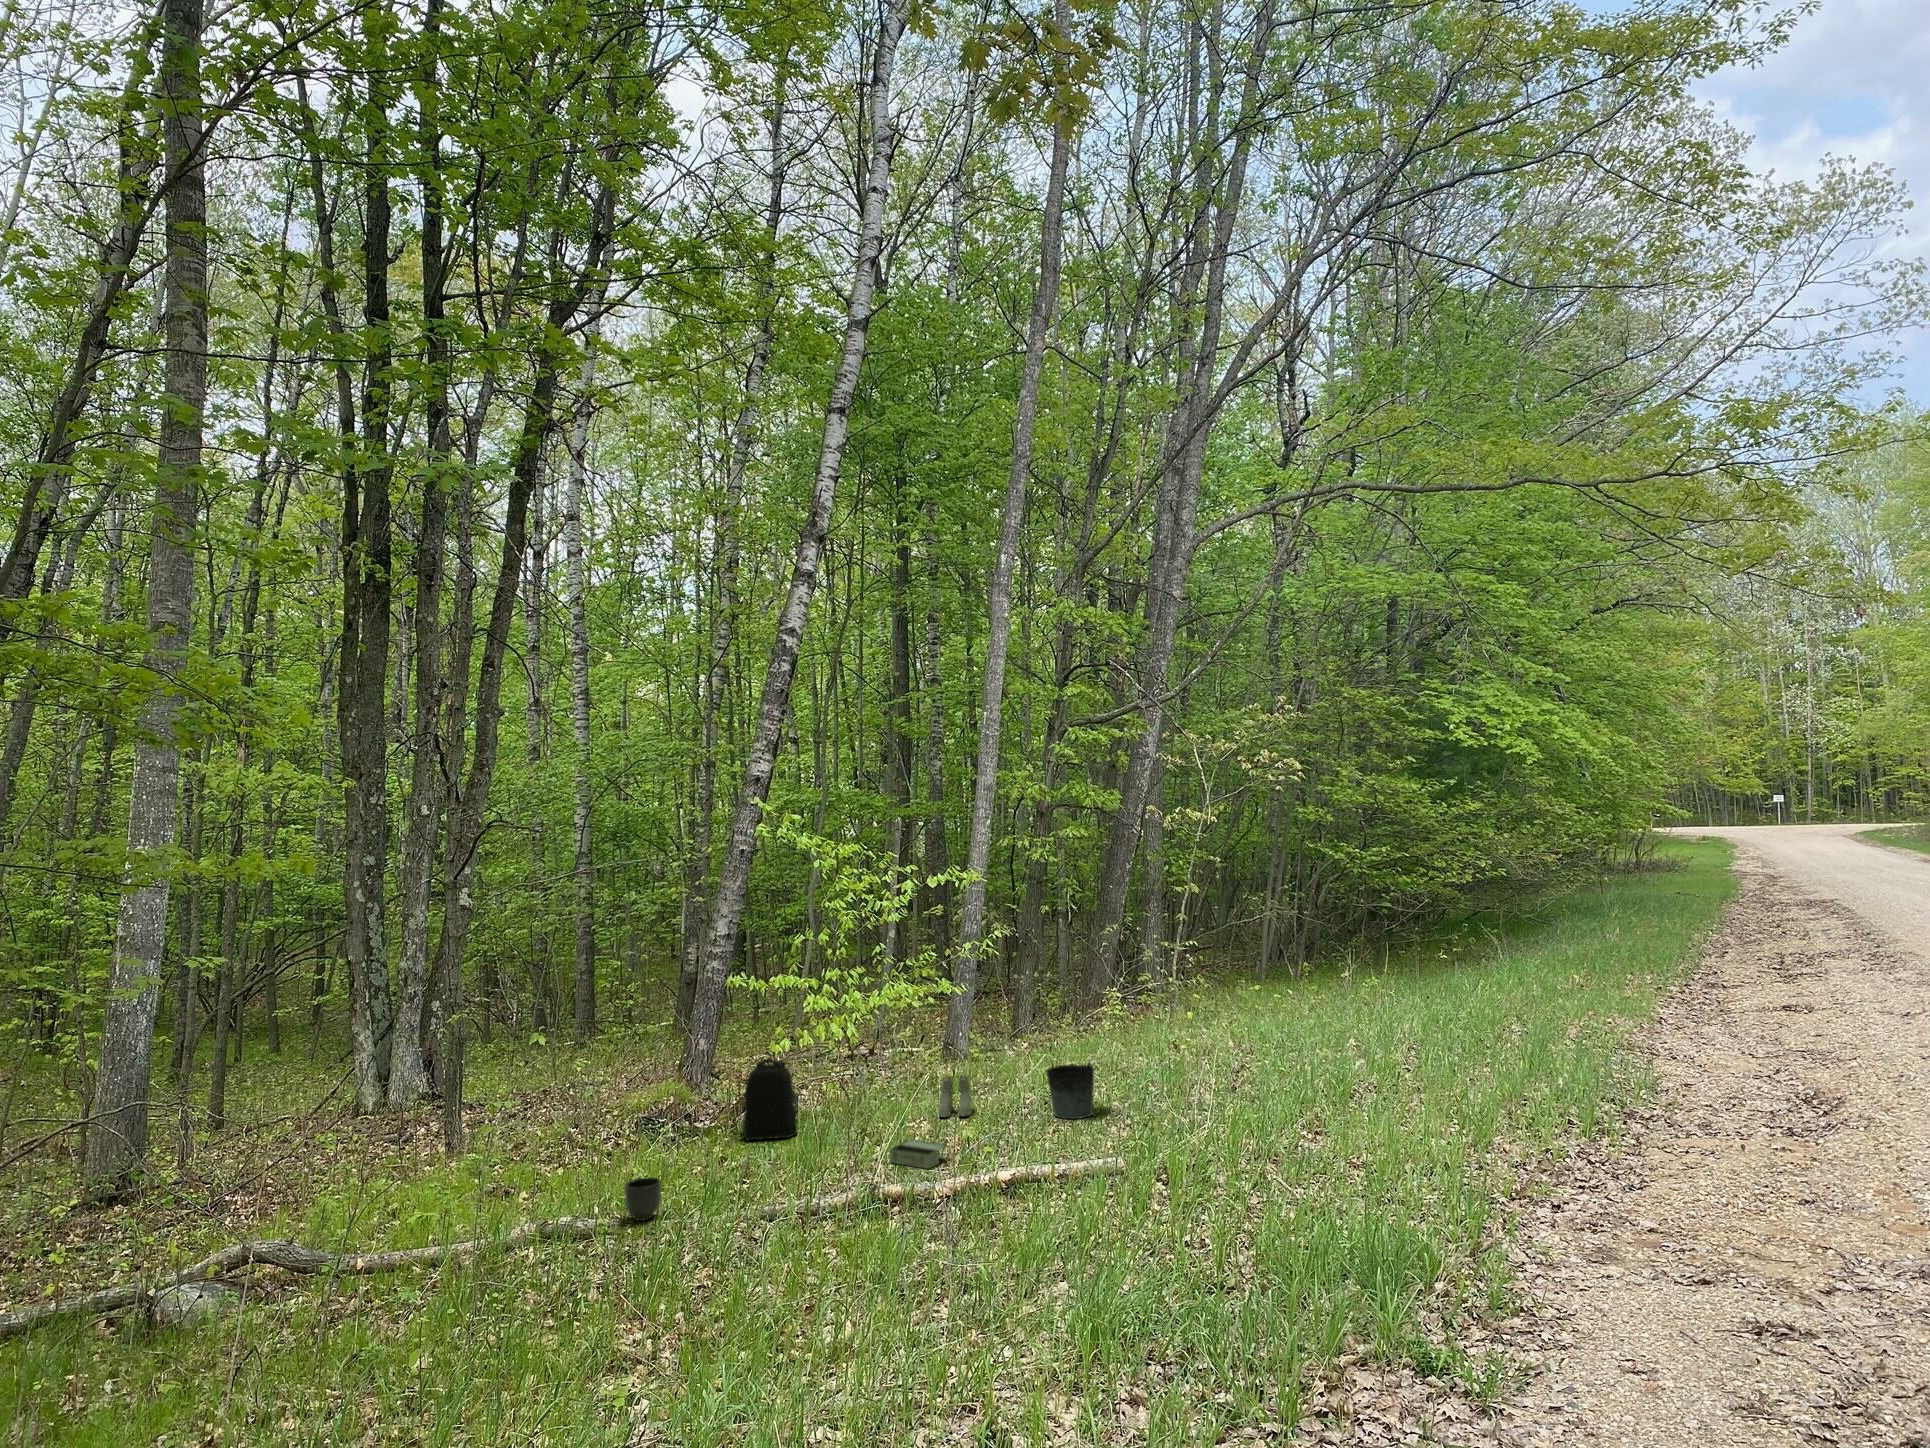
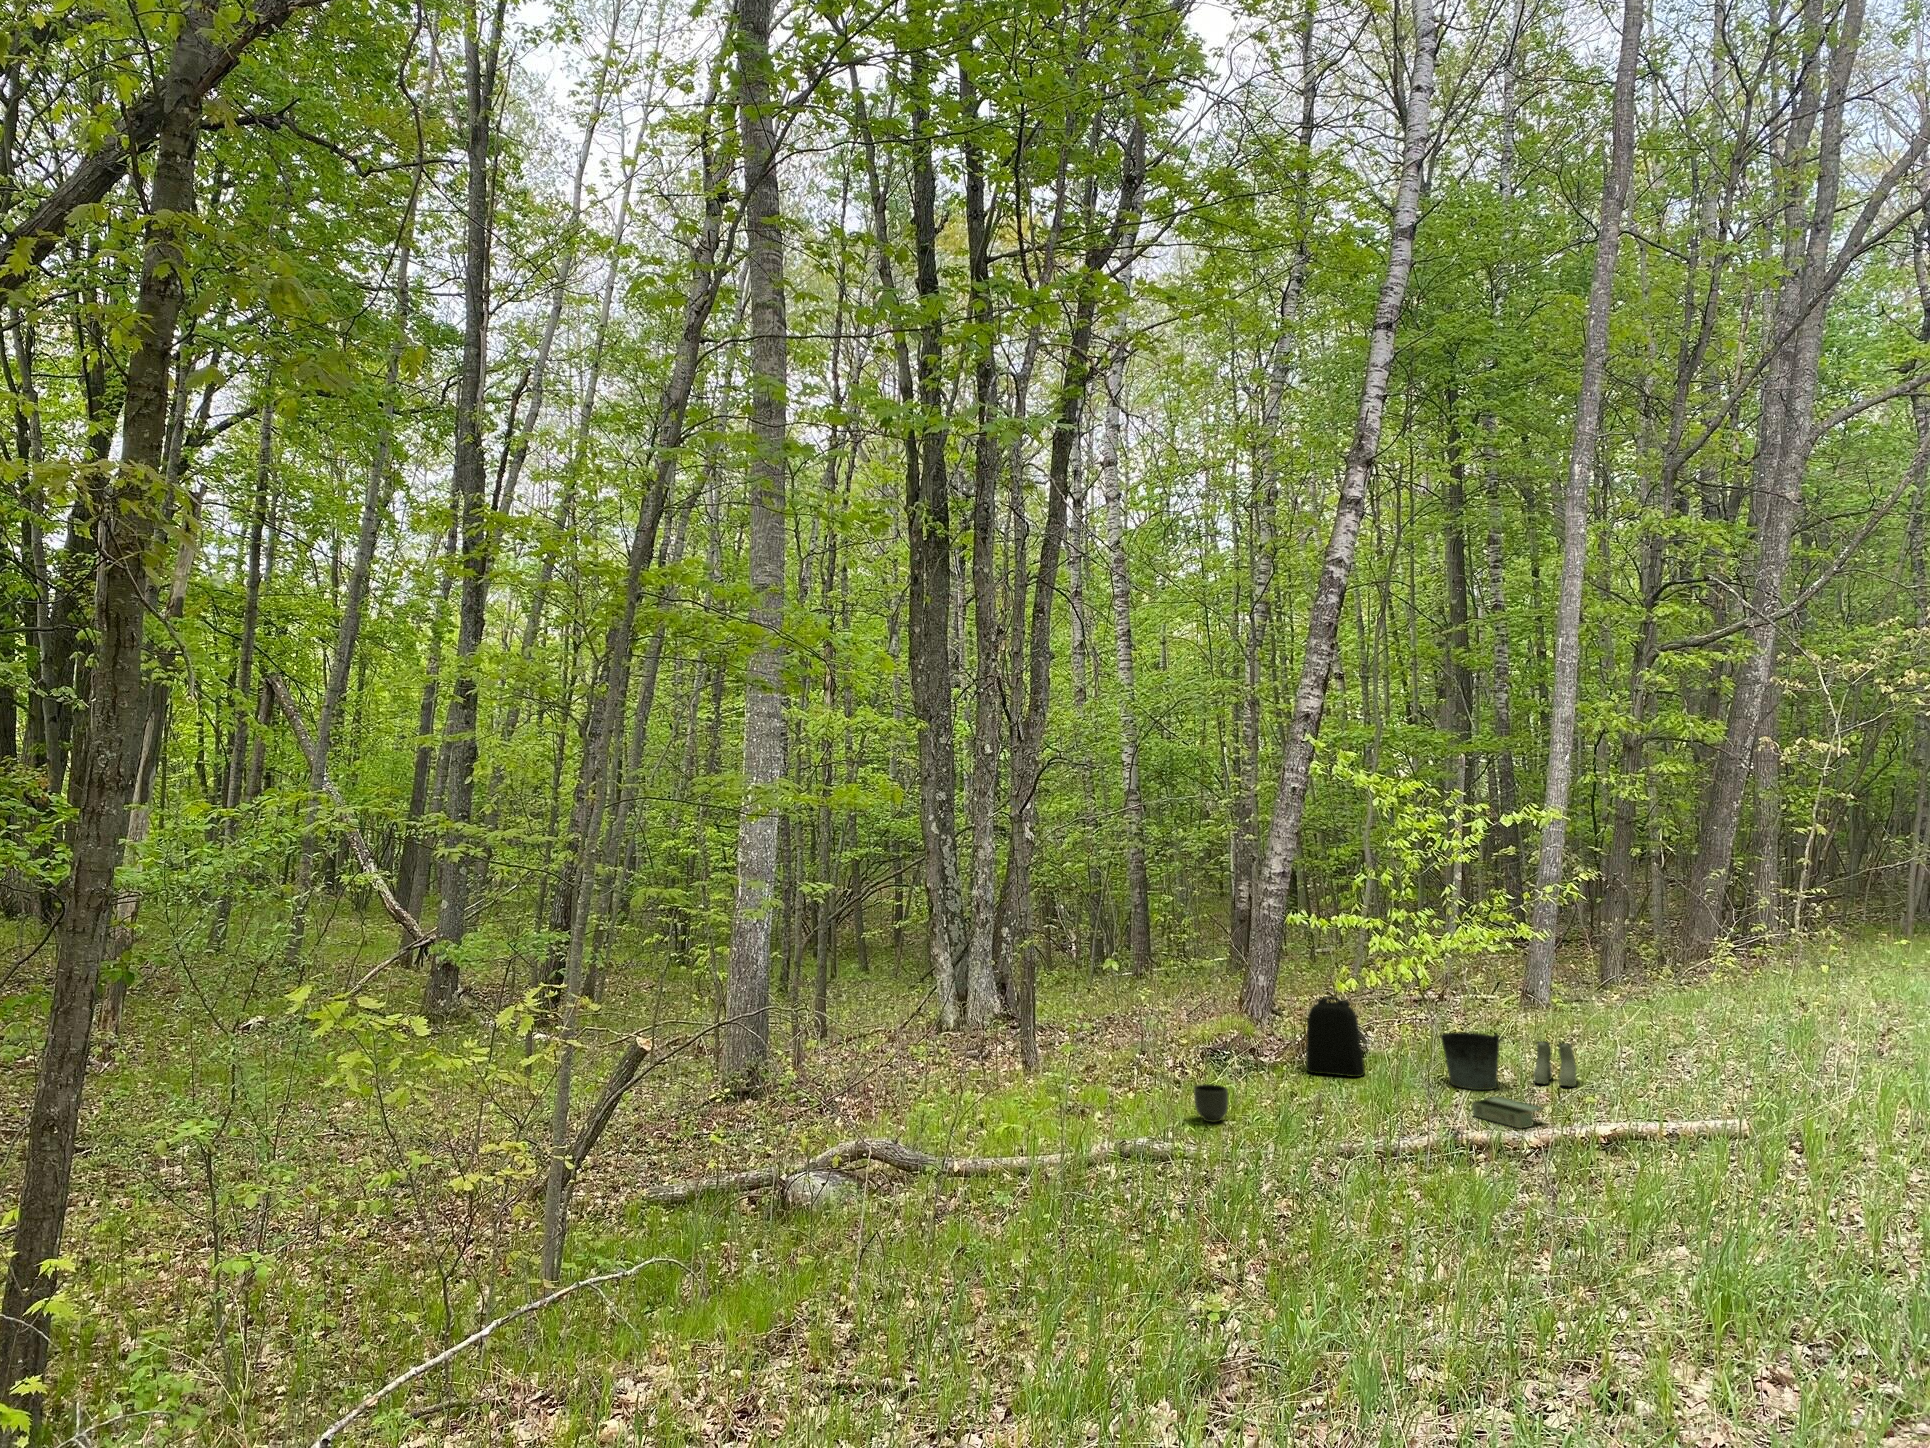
bucket: present [1046,1063,1096,1119] -> present [1440,1032,1503,1090]

